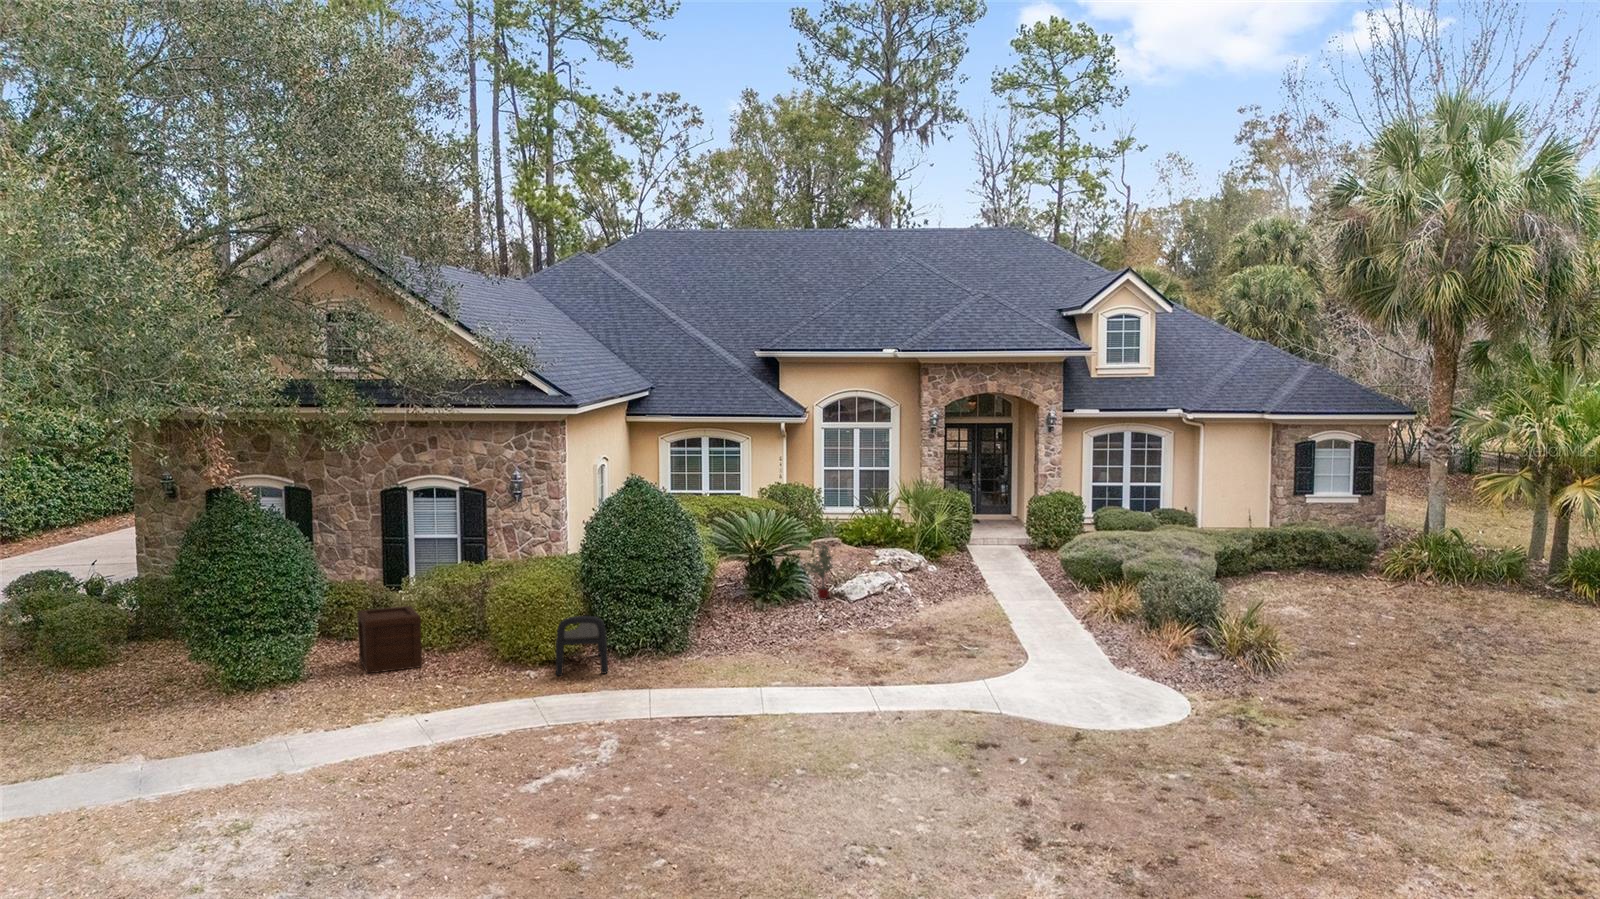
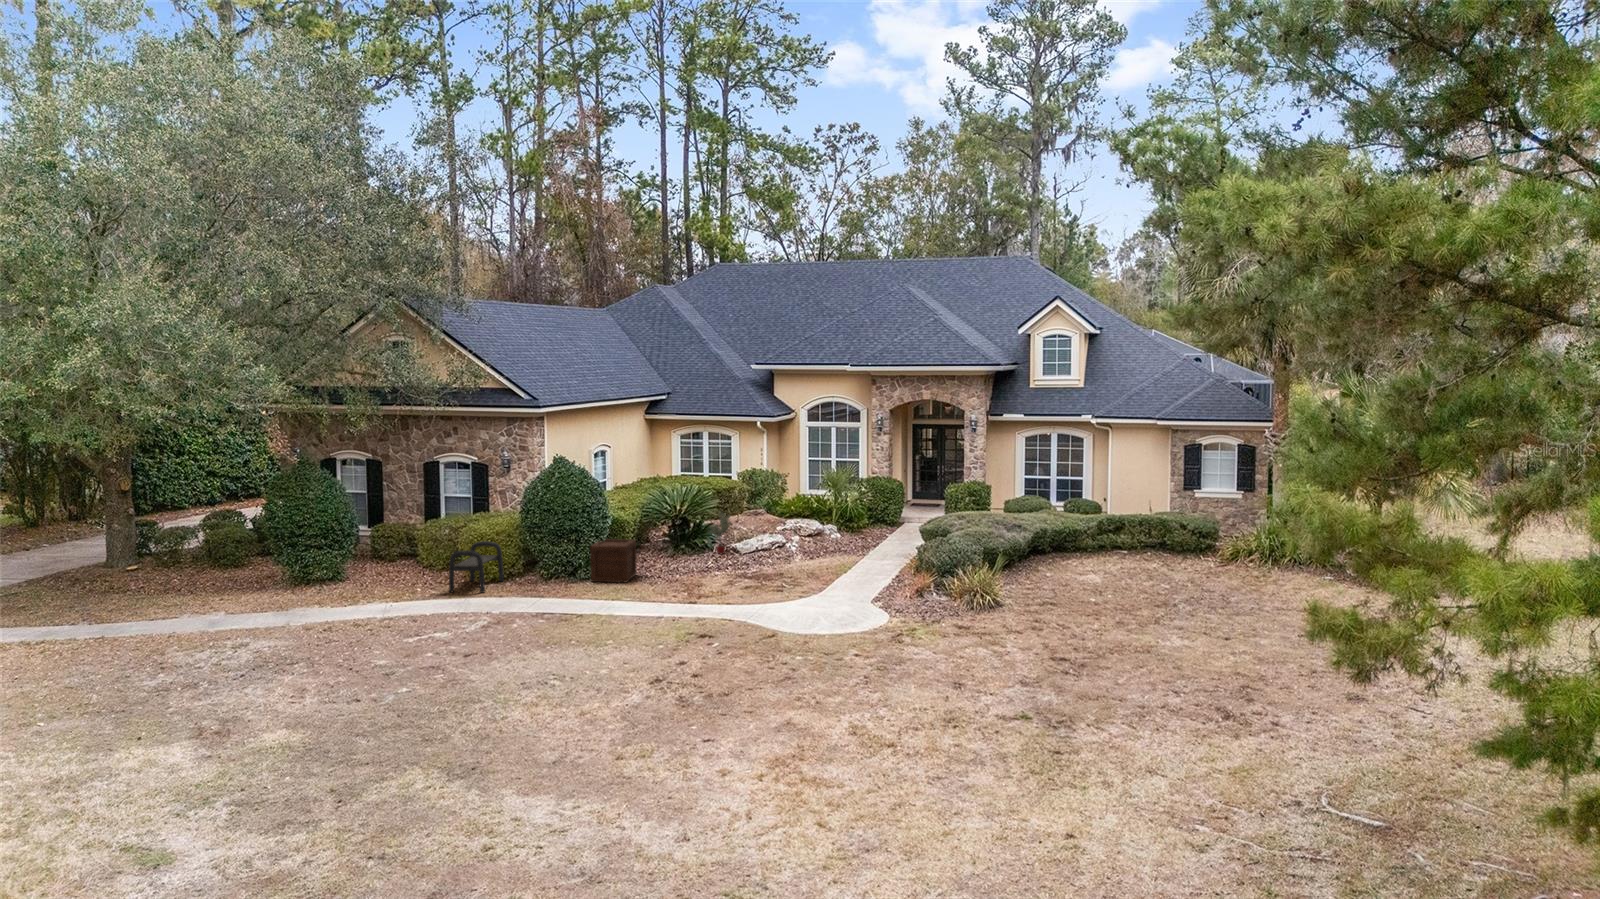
wooden crate: present [357,606,422,673] -> present [590,539,637,582]

